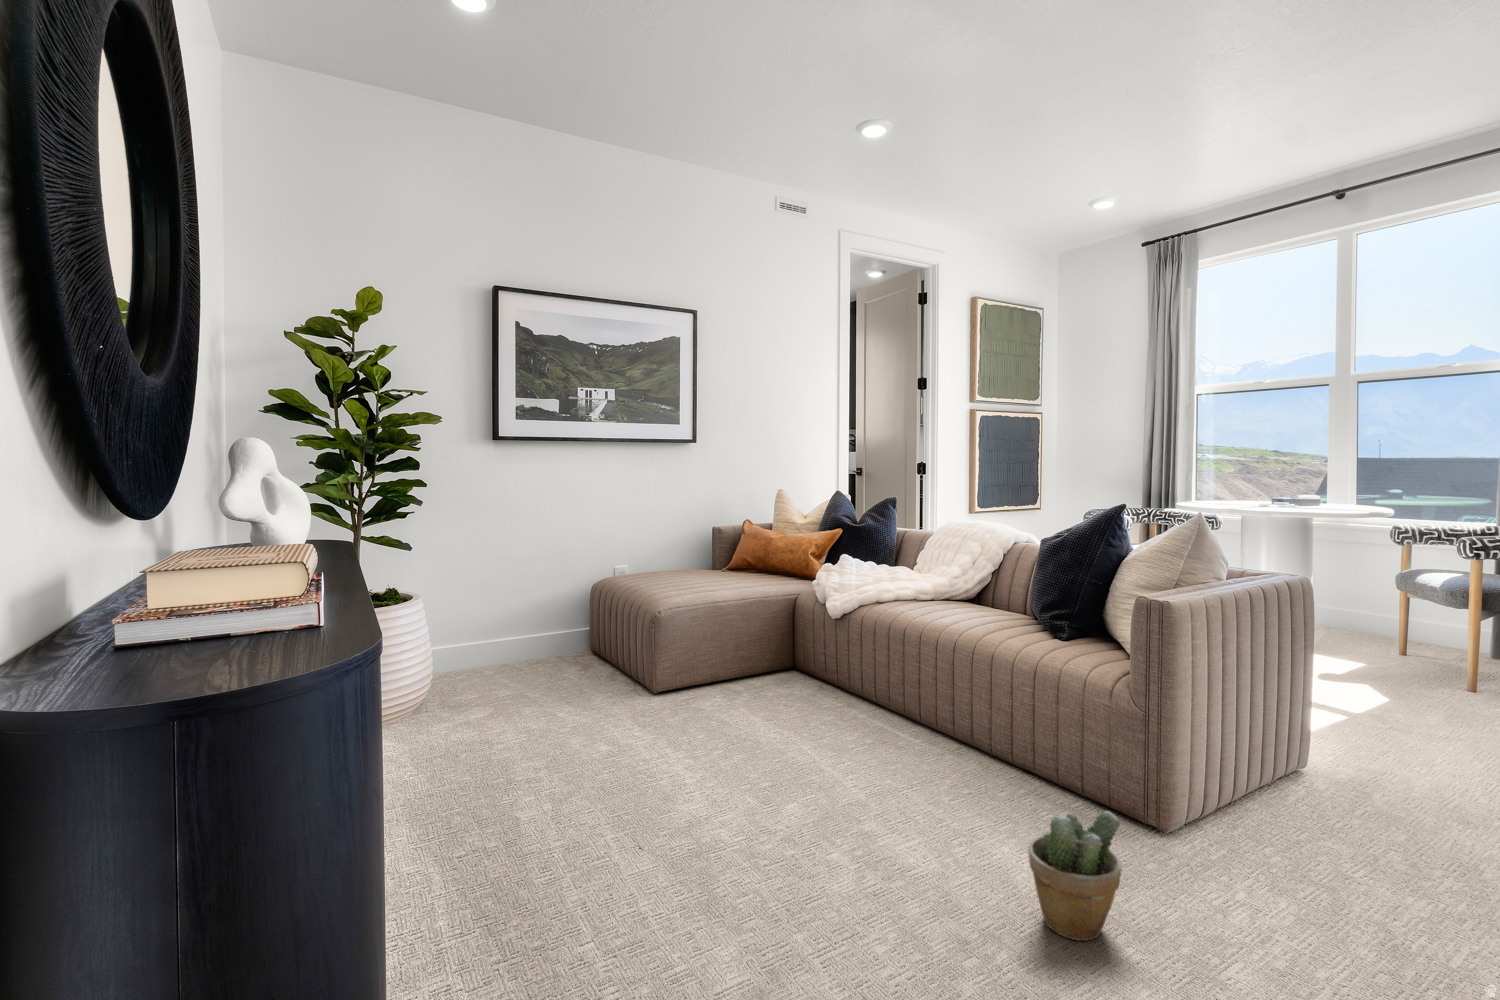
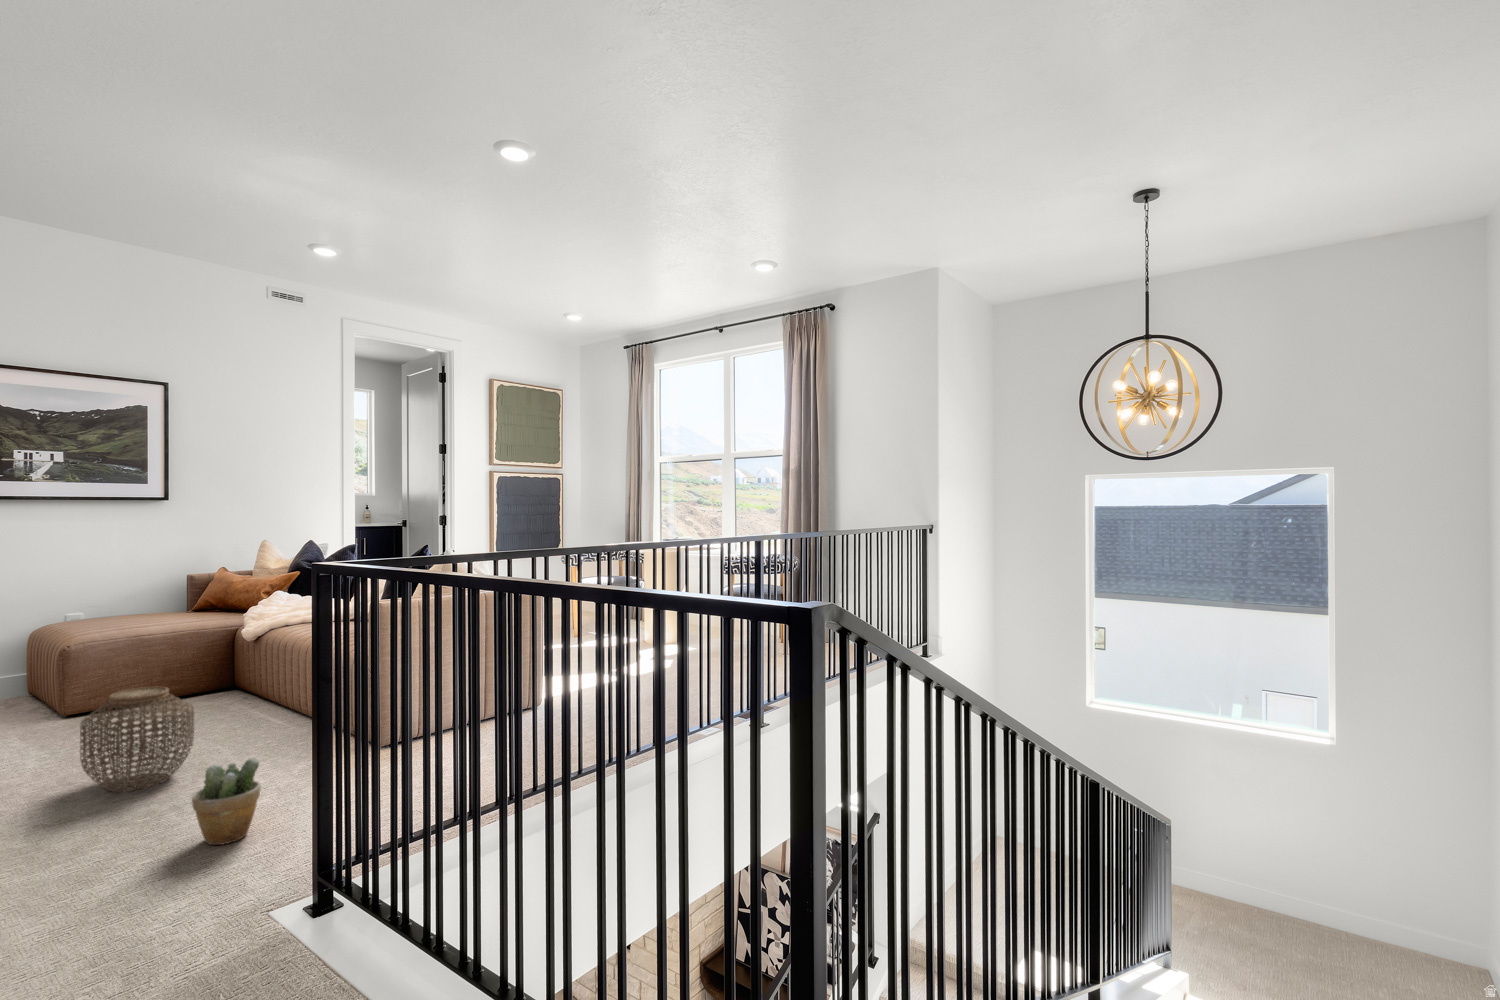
woven basket: none [773,666,887,801] -> present [80,687,194,792]

